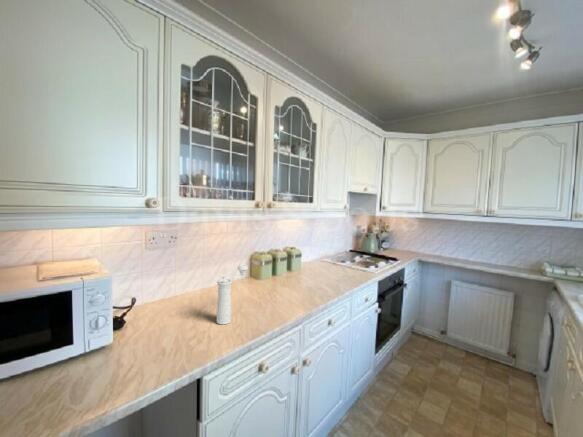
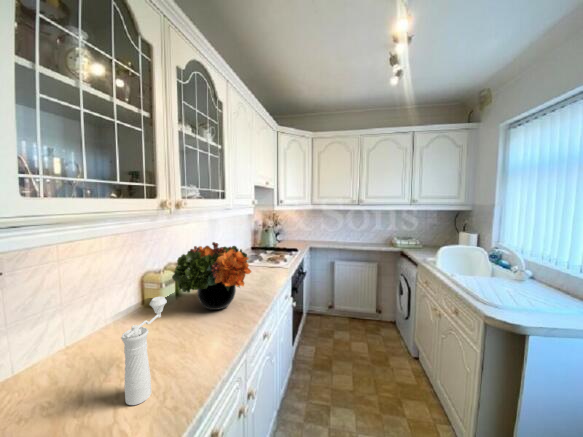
flower arrangement: none [264,236,325,290] -> present [172,242,251,310]

